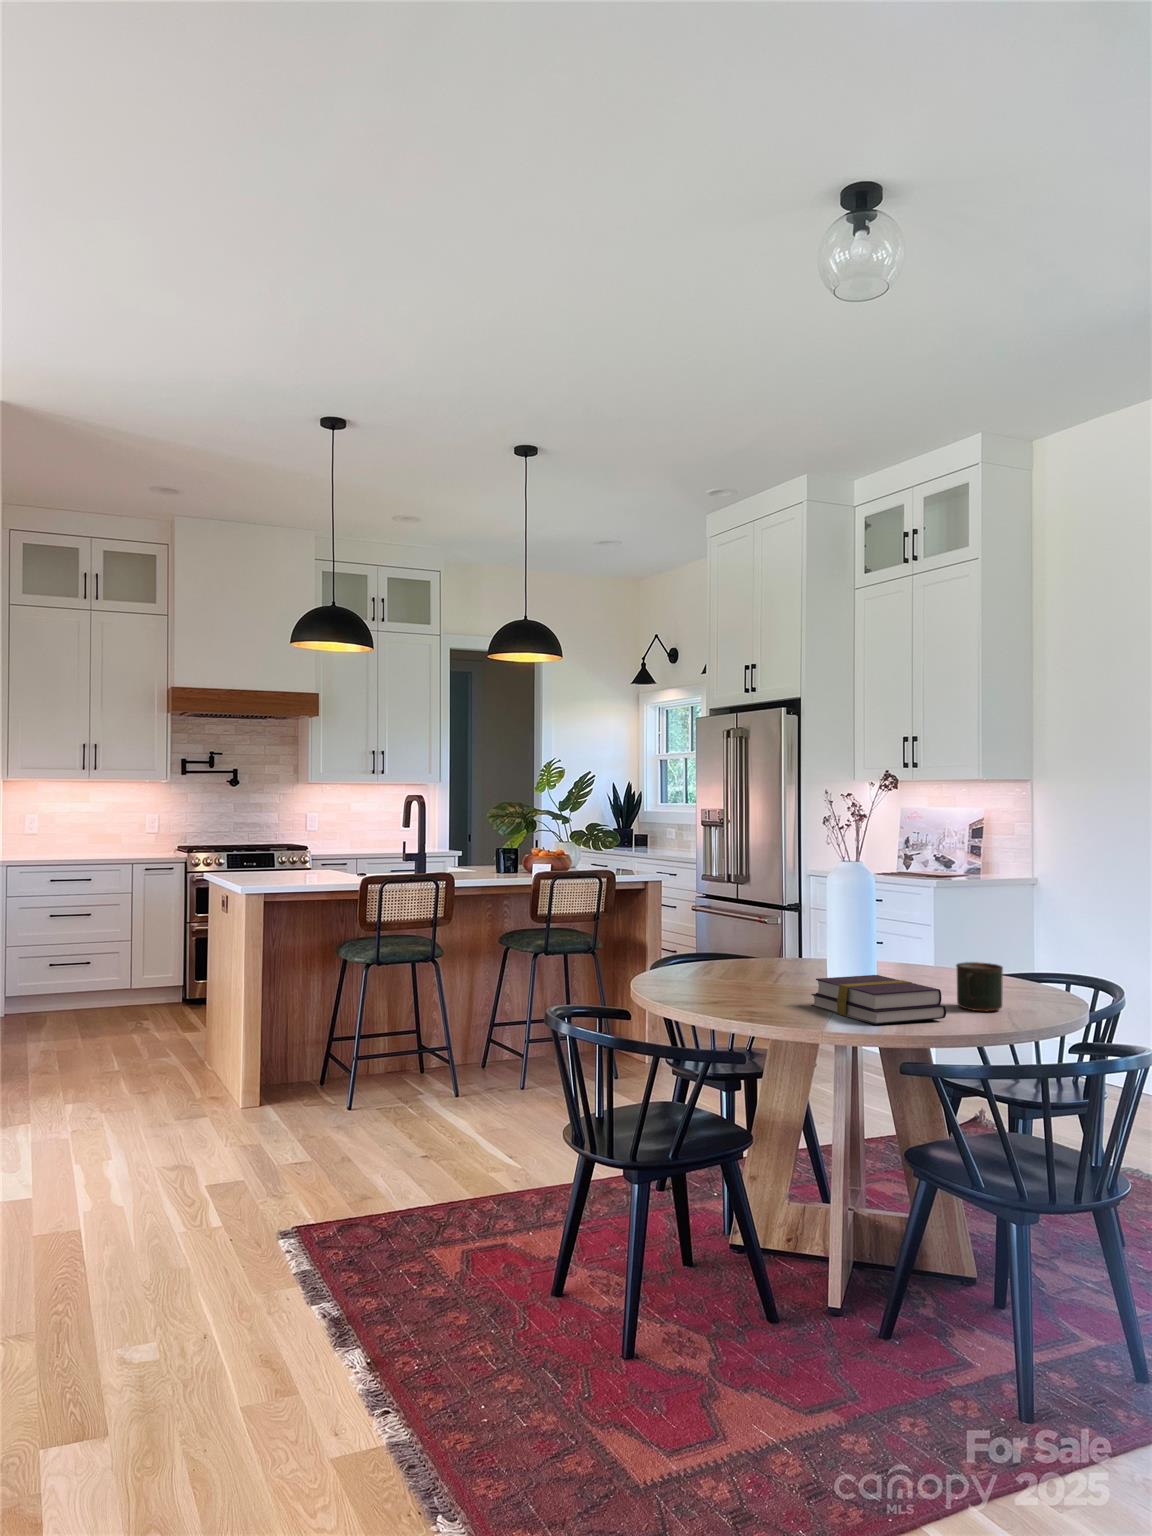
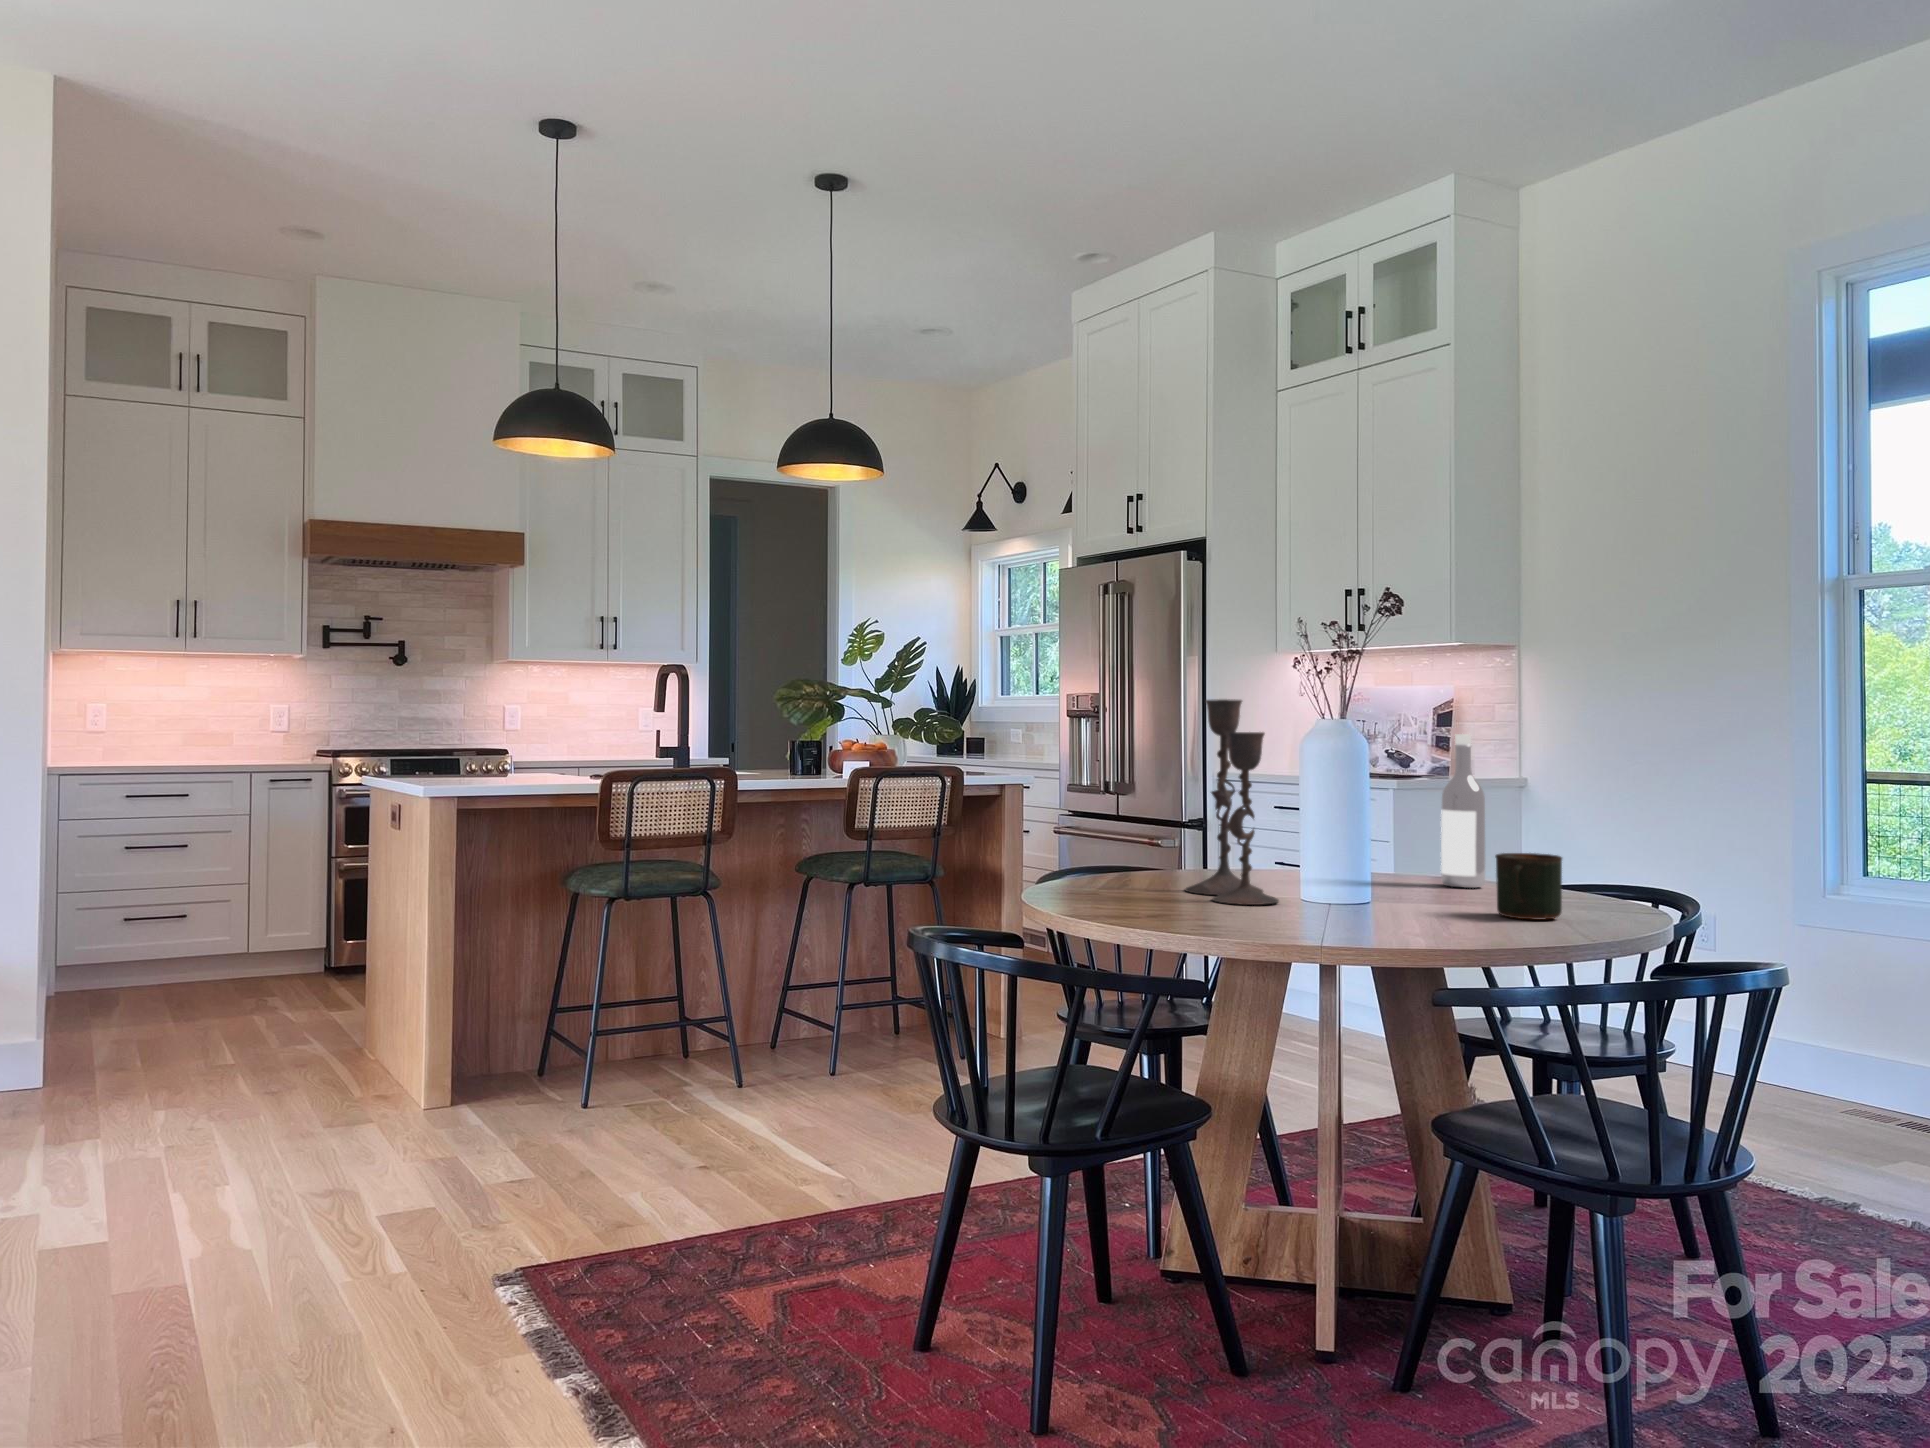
candlestick: none [744,848,806,996] -> present [1185,699,1279,905]
wine bottle: none [935,869,966,980] -> present [1441,734,1485,888]
book: present [811,975,946,1024] -> none [1295,872,1495,934]

